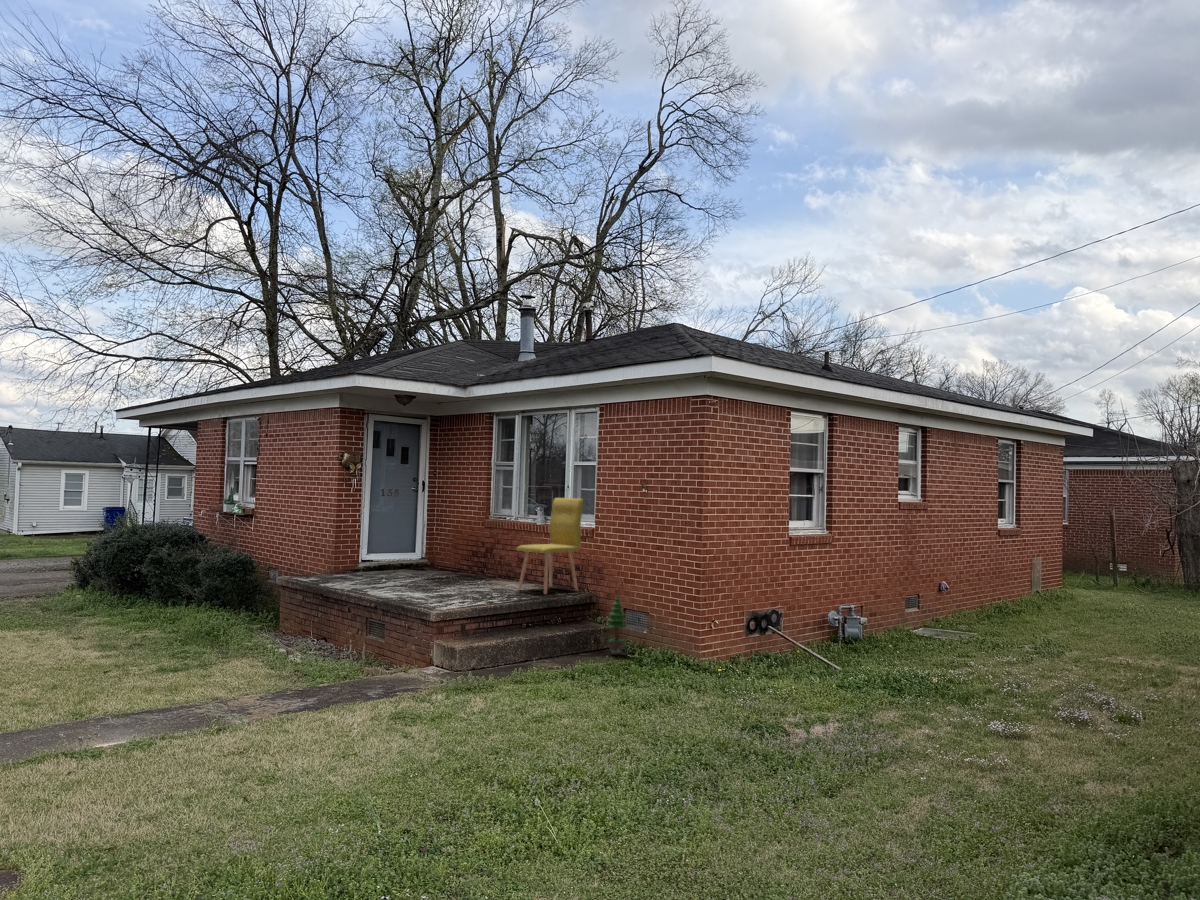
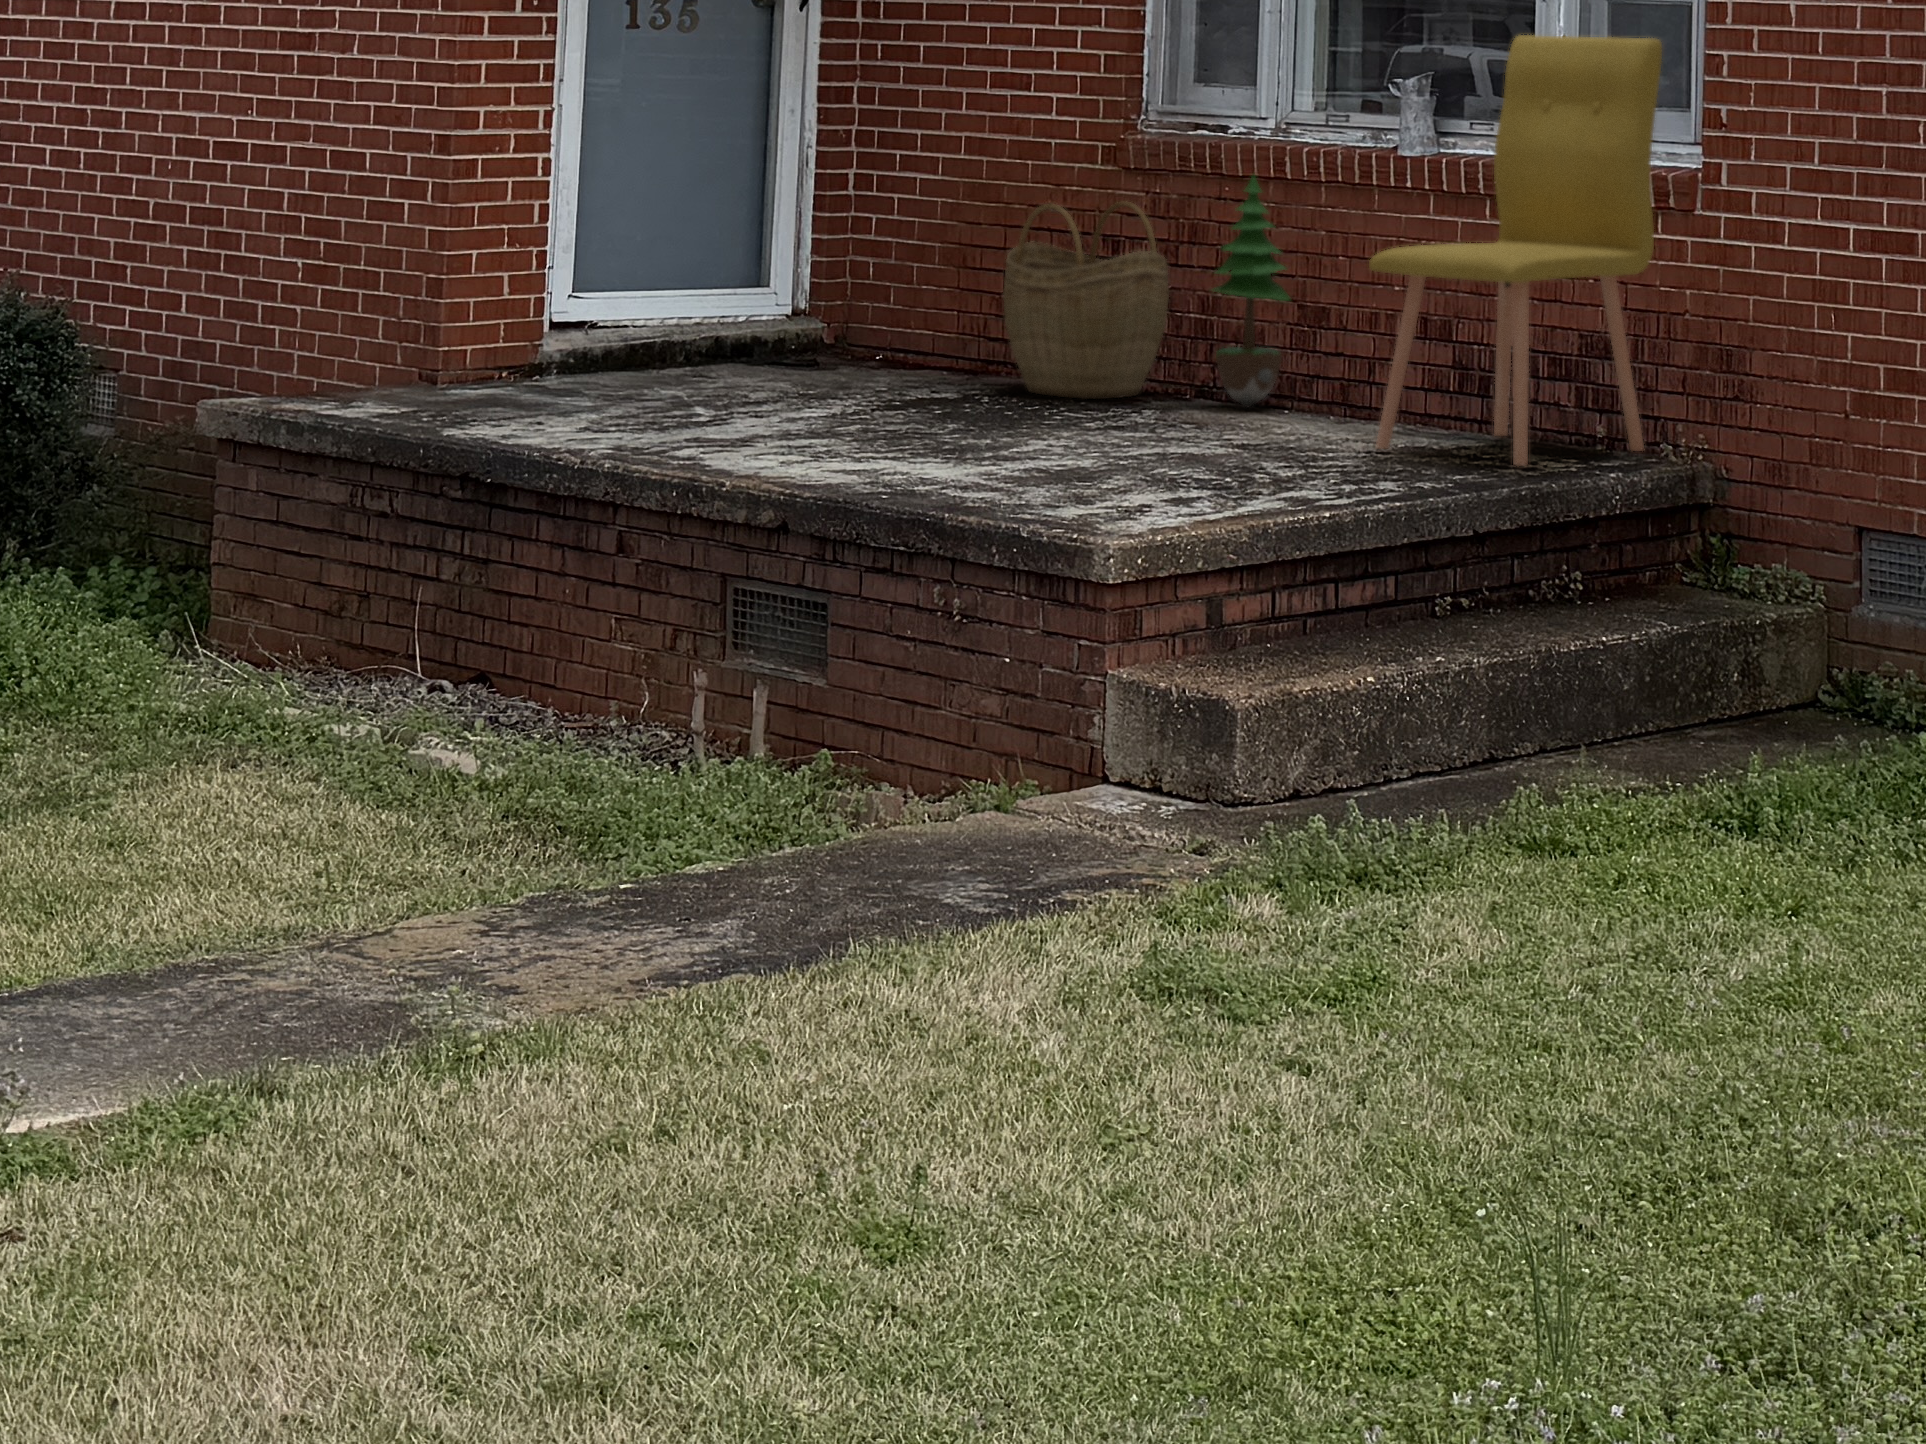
woven basket: none [454,534,490,577] -> present [1003,202,1169,399]
potted tree: present [607,595,627,655] -> present [1213,175,1290,407]

